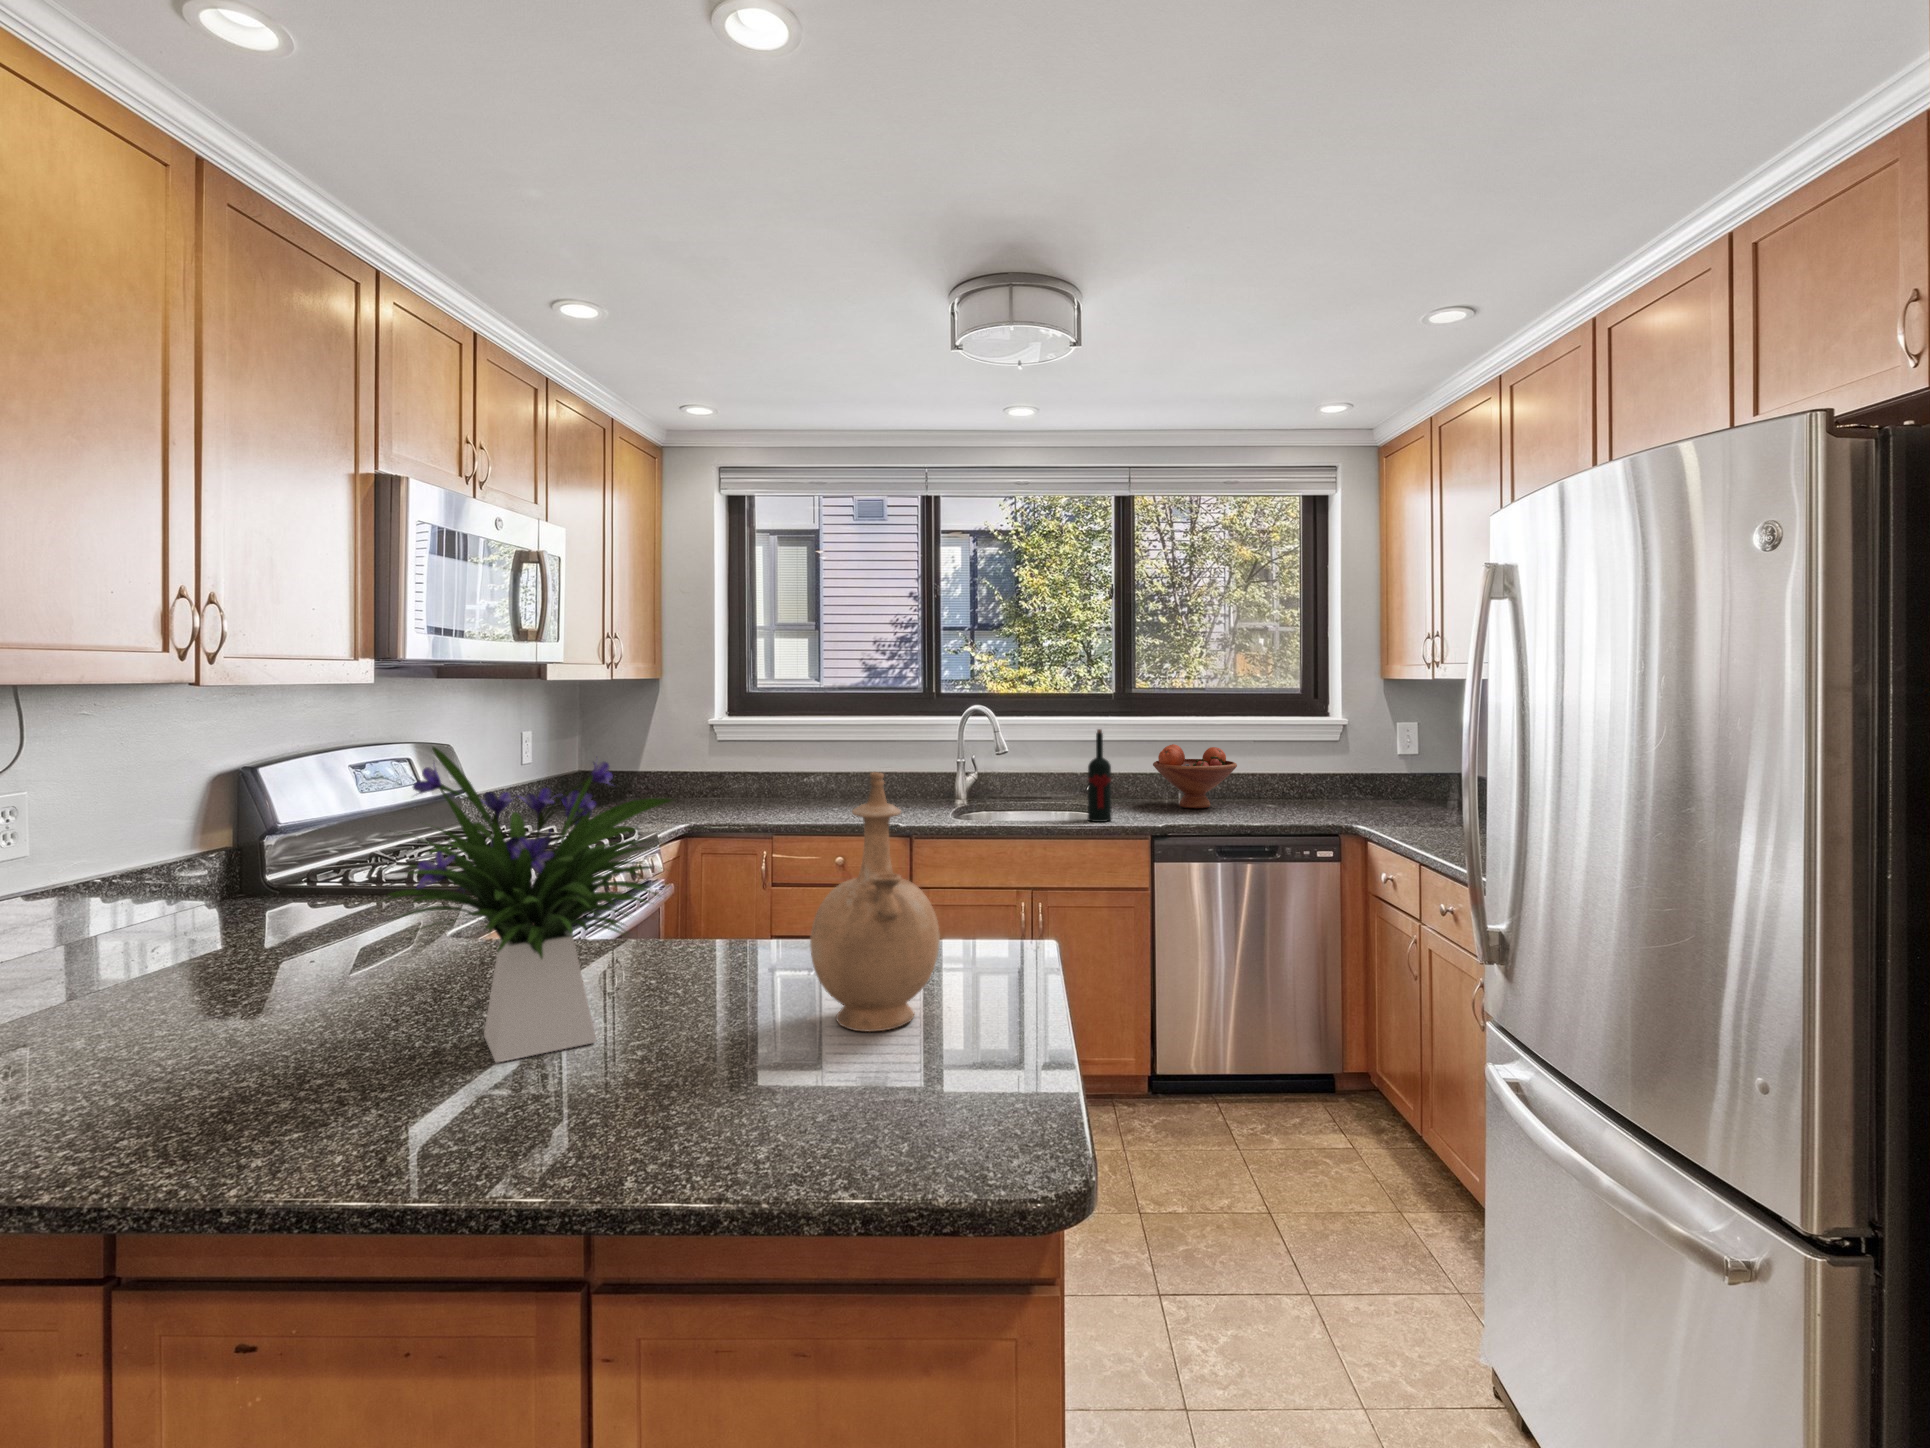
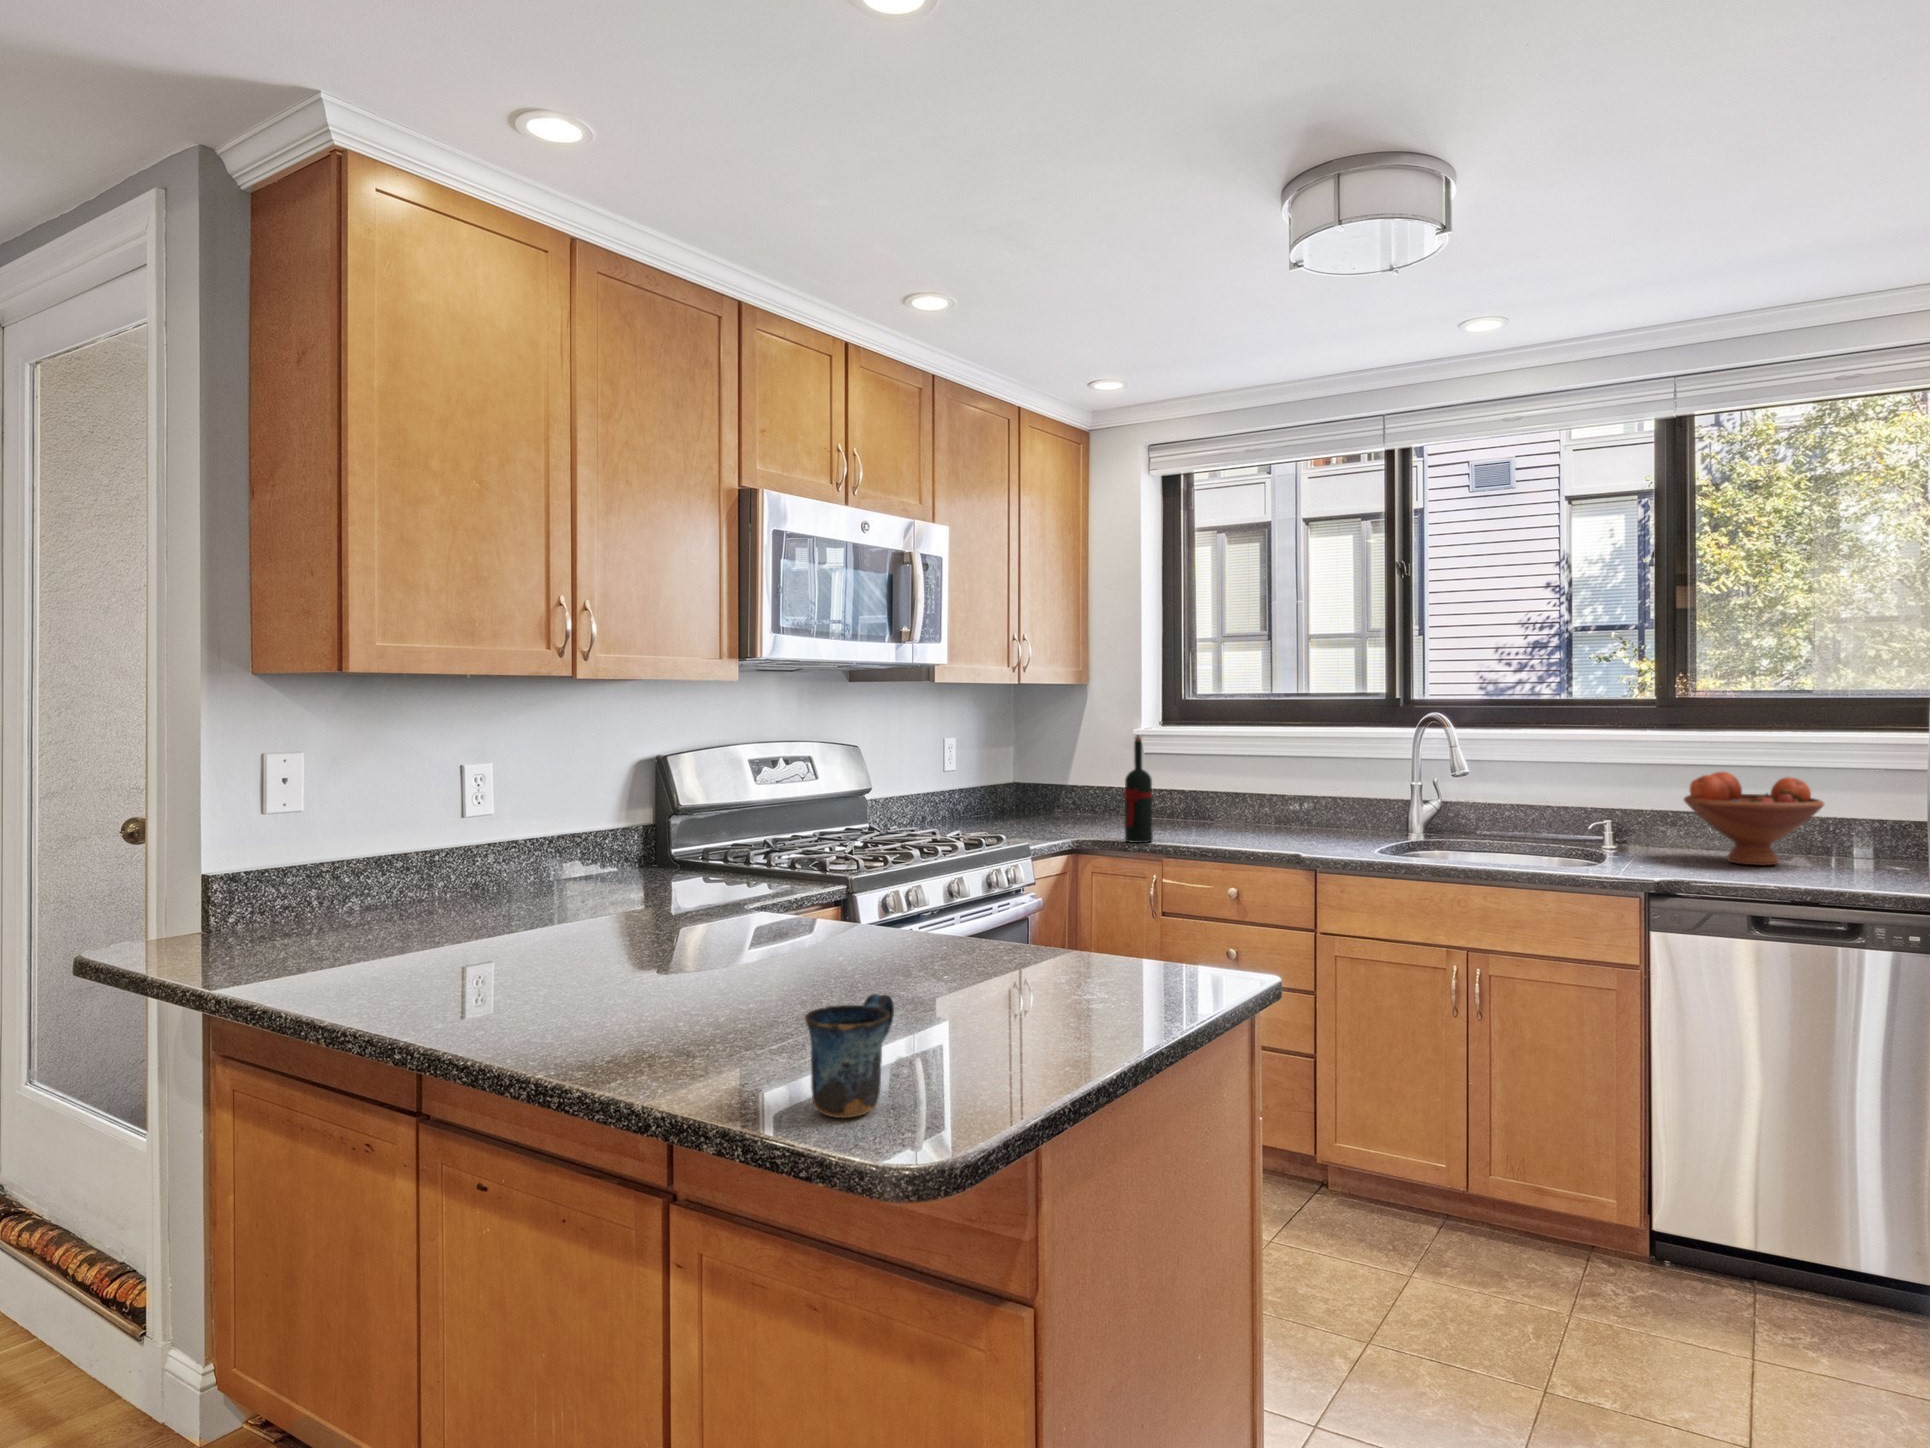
wine bottle: present [1088,729,1112,822] -> present [1125,737,1153,843]
flower arrangement: present [380,747,673,1063] -> none [562,710,829,992]
vase: present [810,772,940,1032] -> none [907,748,1043,1021]
mug: none [883,1029,966,1163] -> present [805,994,894,1118]

